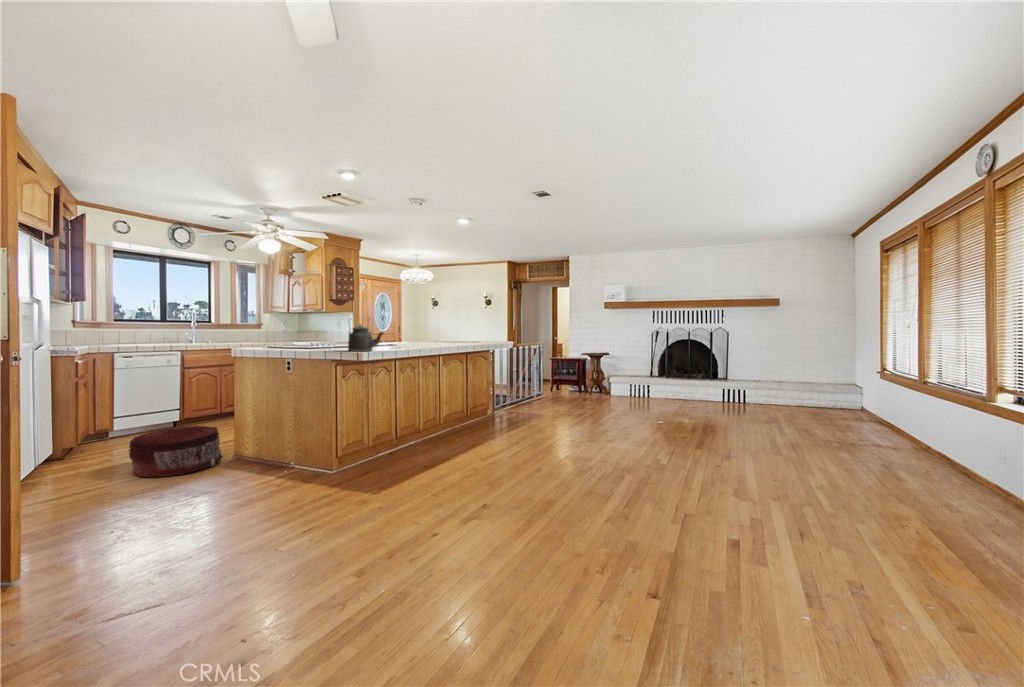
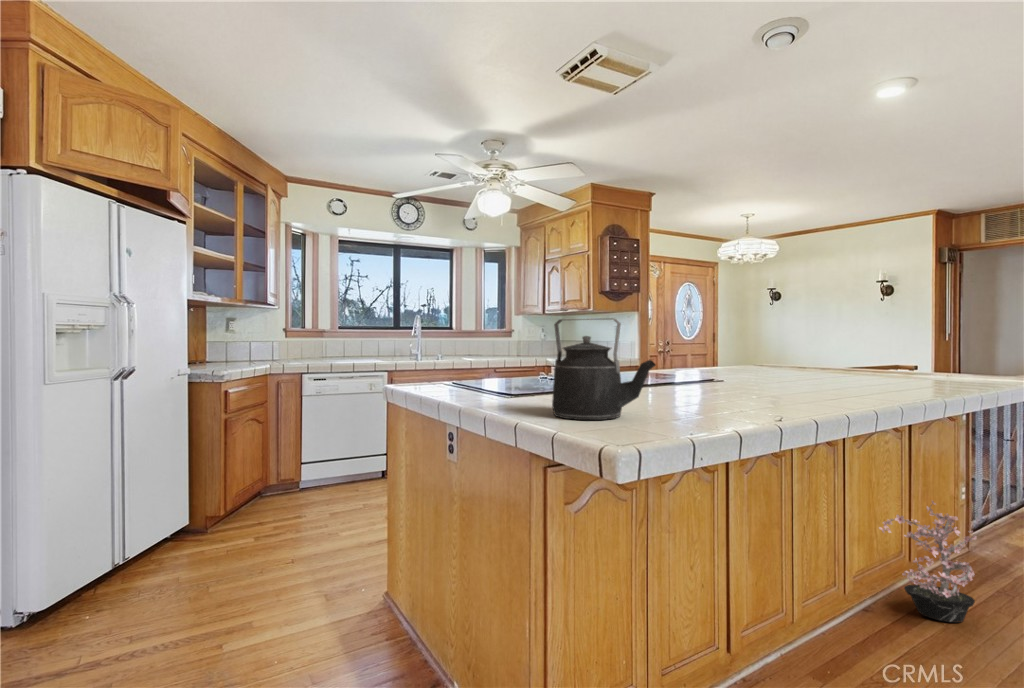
potted plant: none [458,386,491,428] -> present [879,501,976,623]
pouf: present [129,425,223,478] -> none [185,518,343,644]

